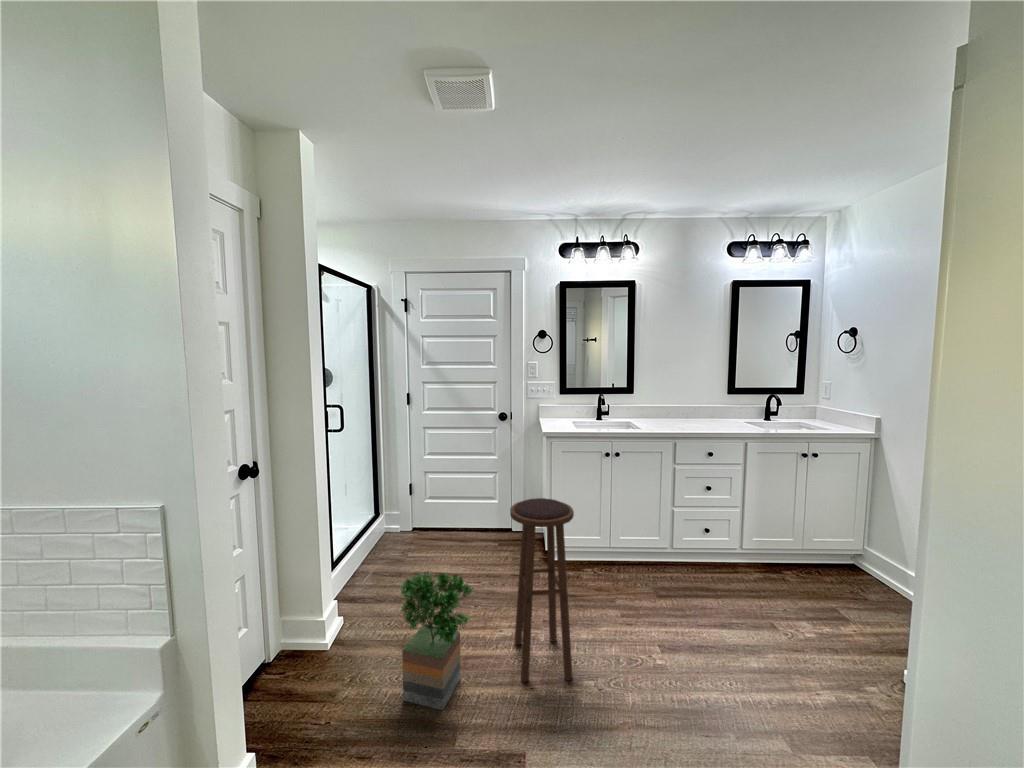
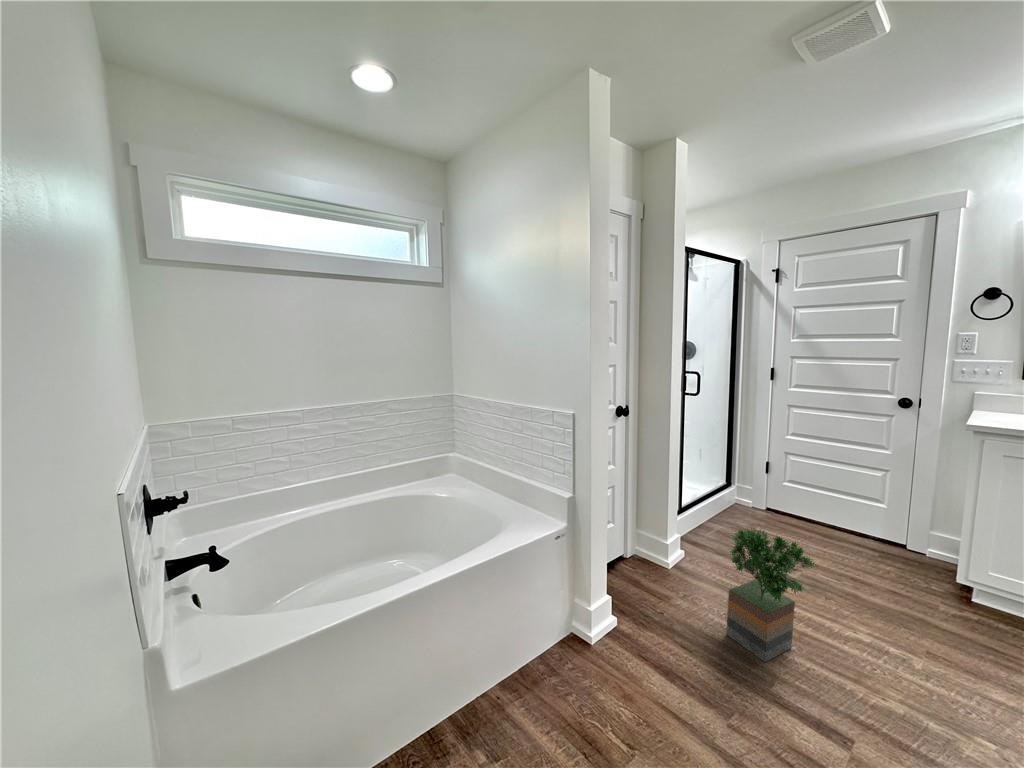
stool: present [510,498,574,682] -> none [871,492,988,728]

